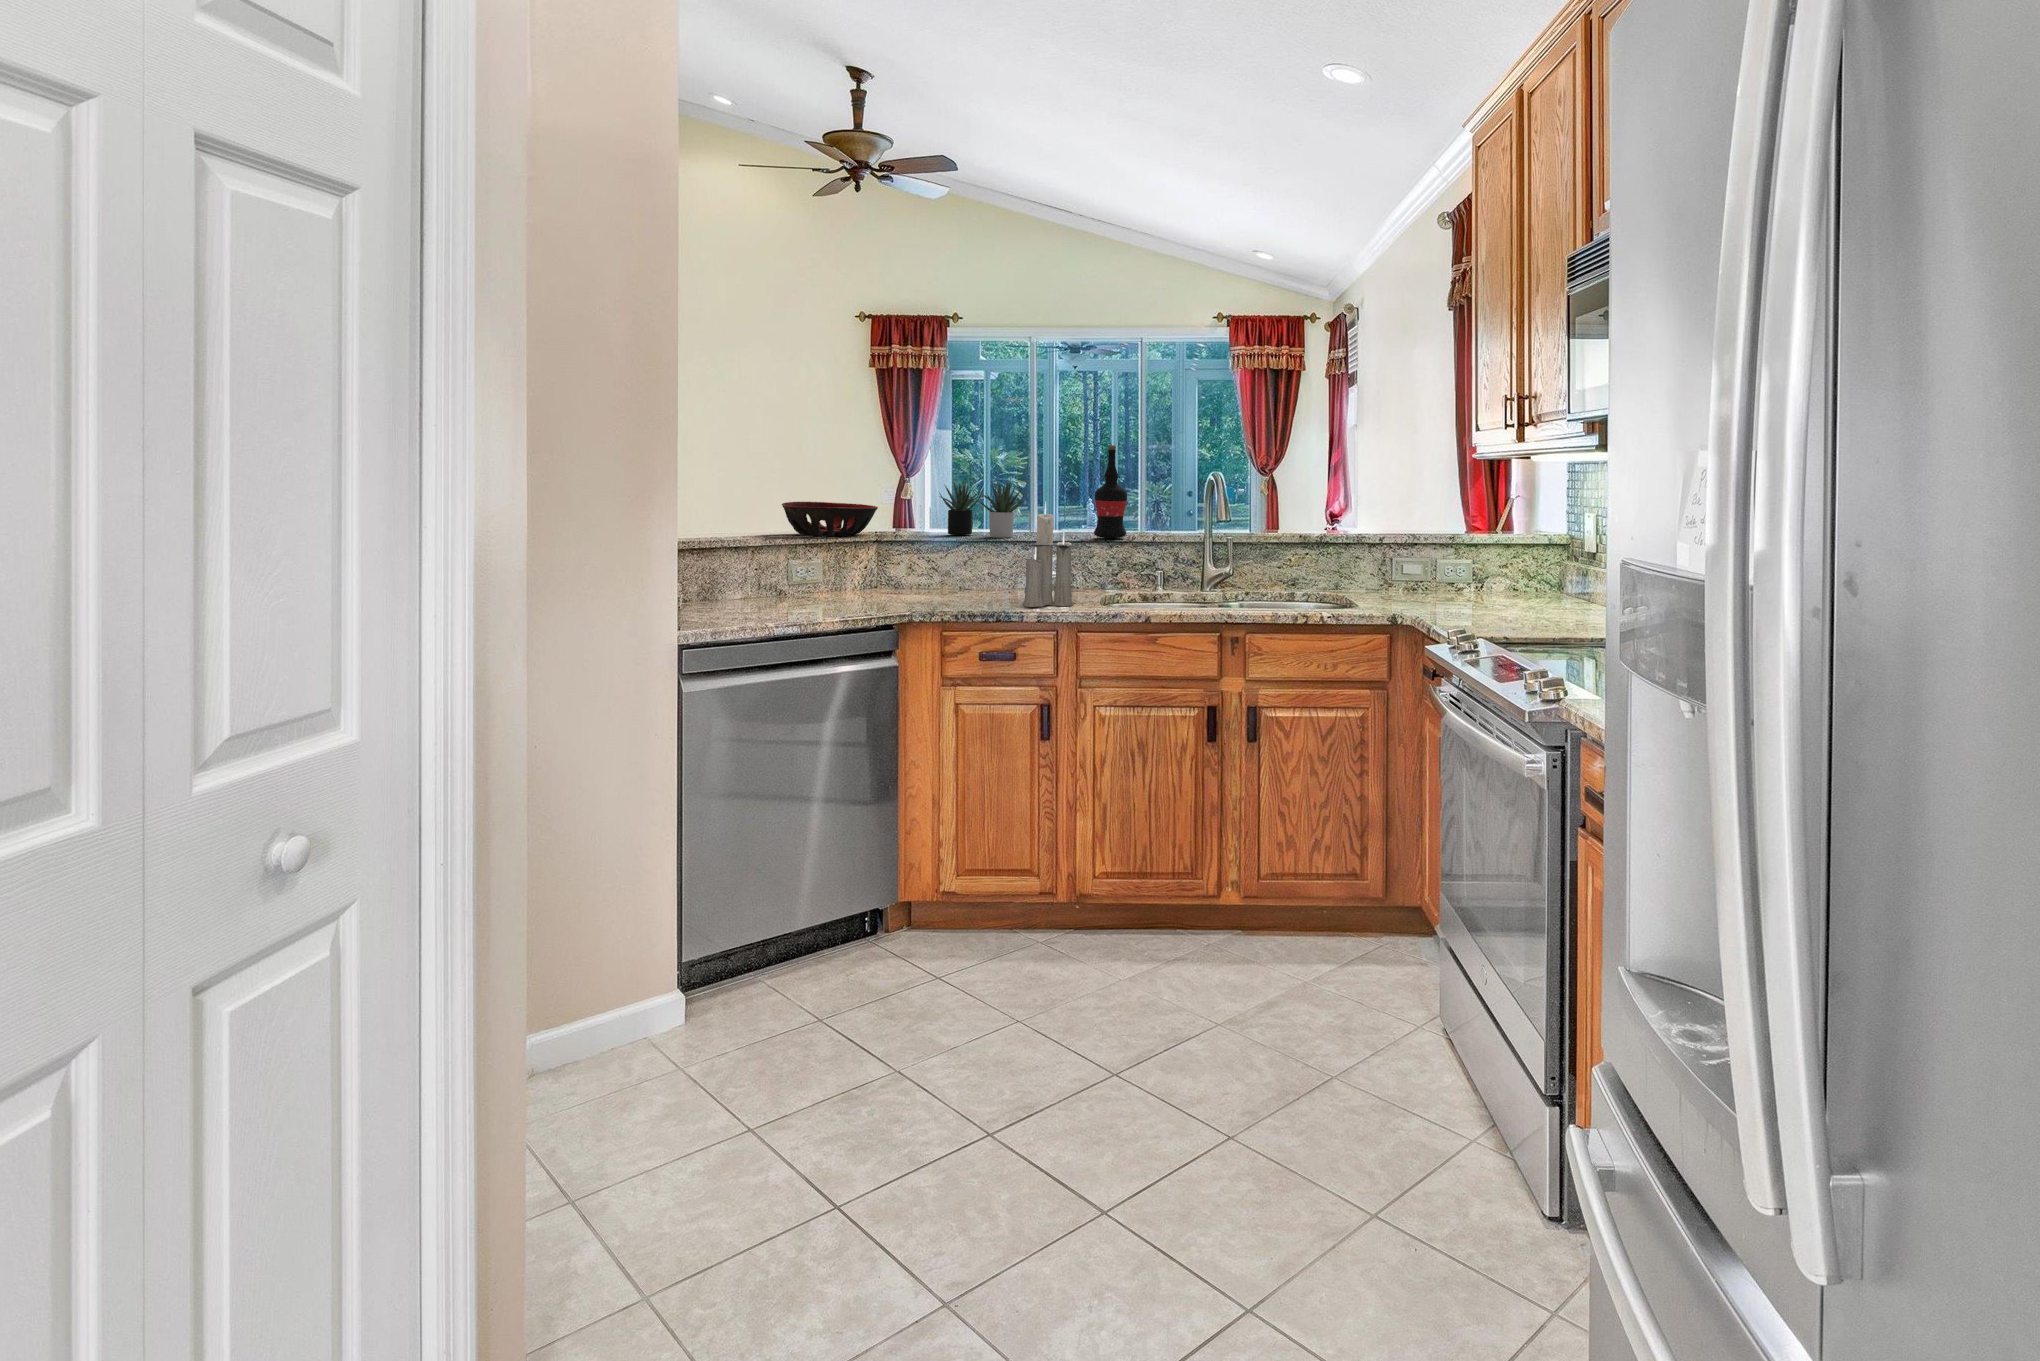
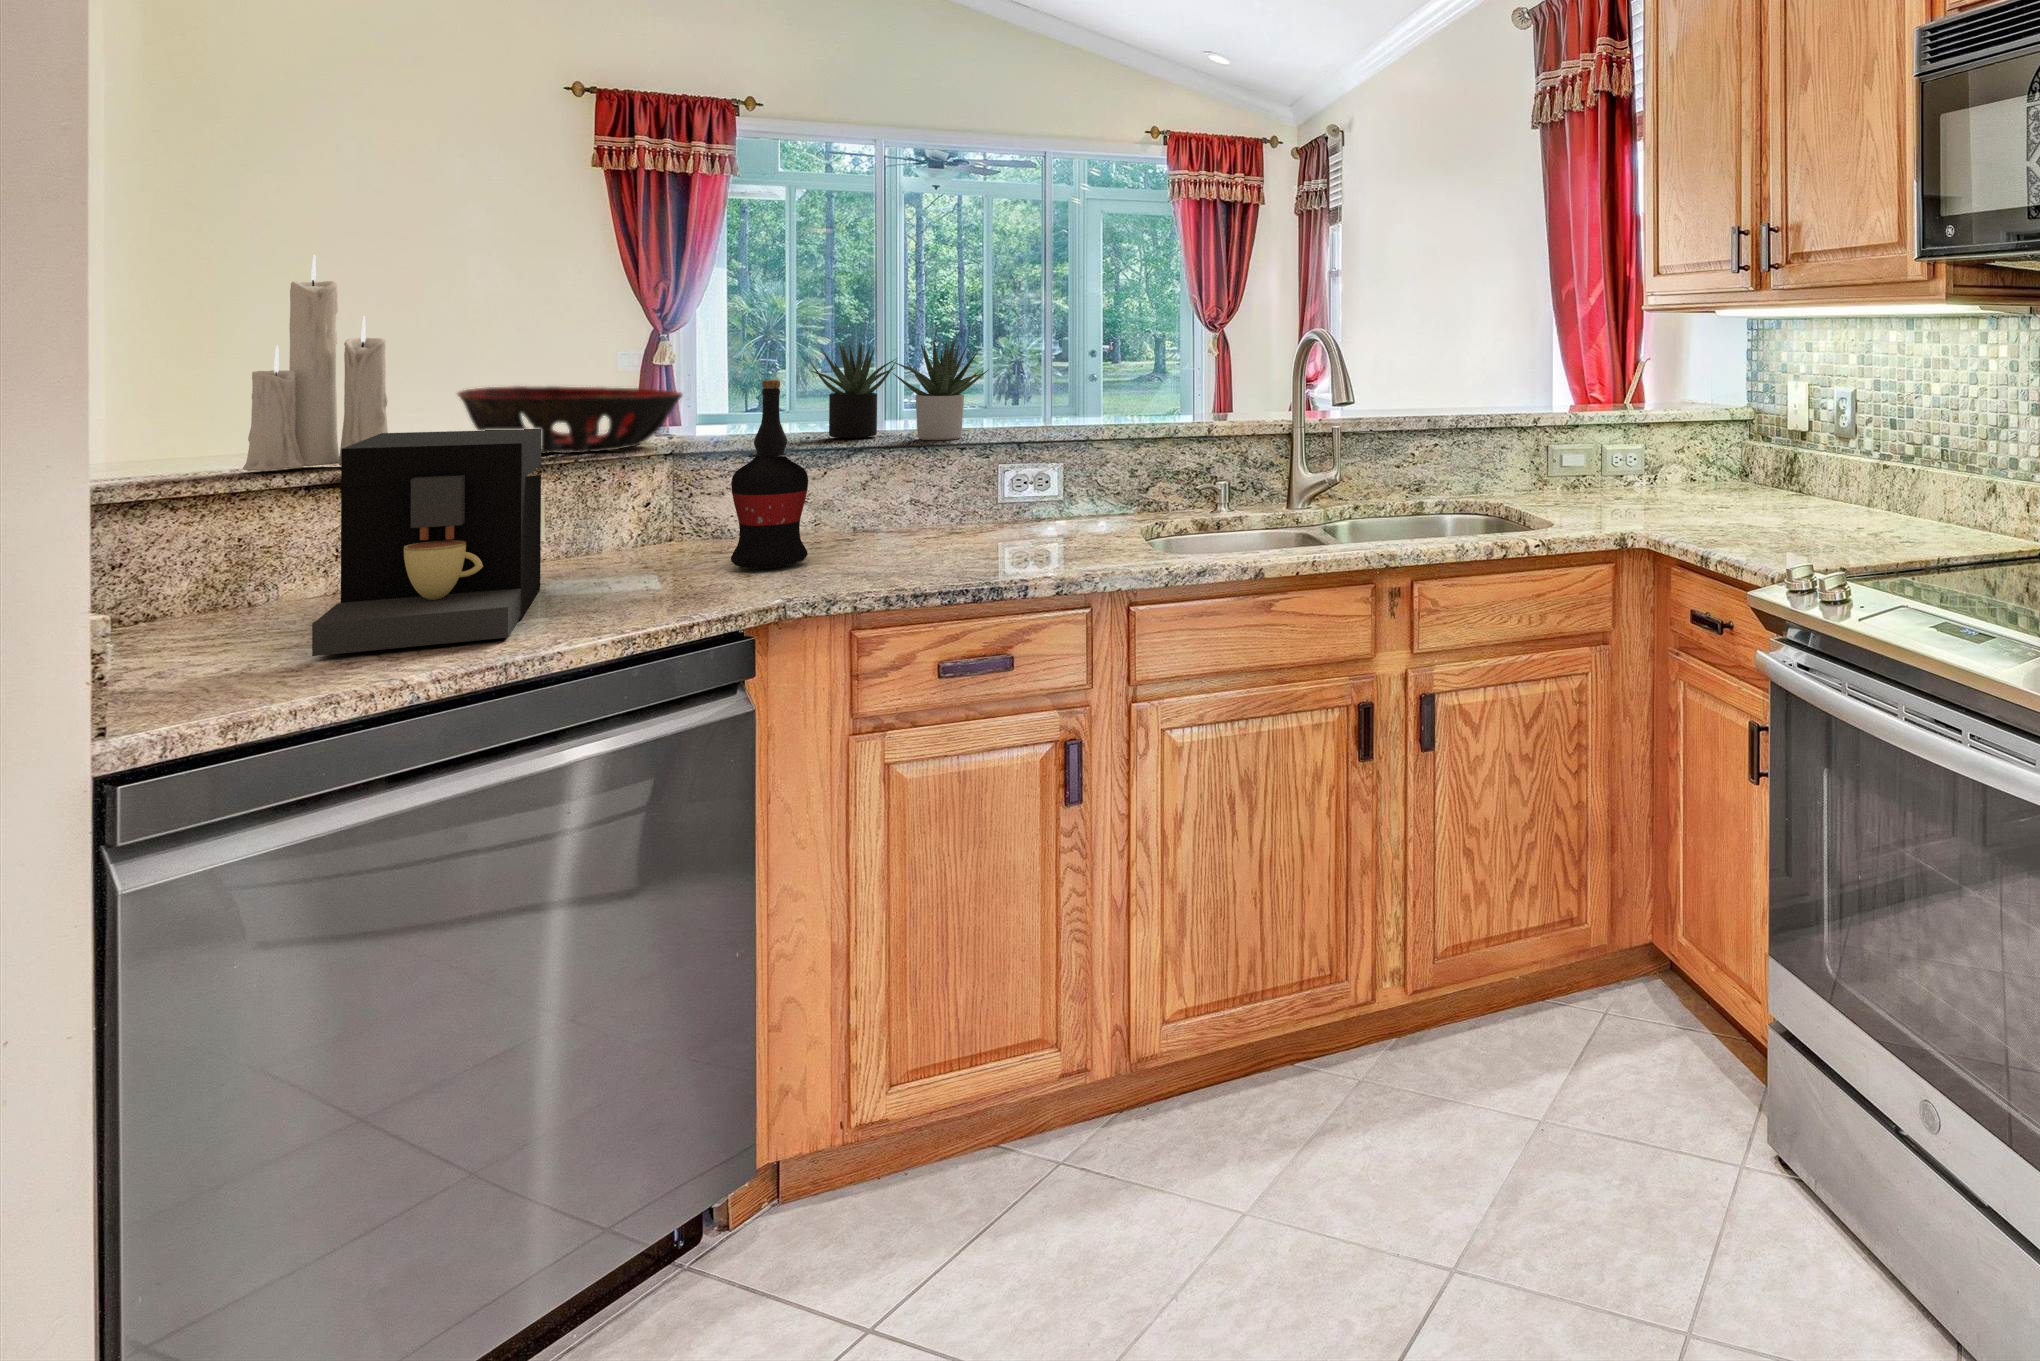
wine bottle: present [1094,445,1127,538] -> present [731,380,808,569]
candle: present [1023,502,1072,607] -> present [243,255,388,471]
coffee maker: none [726,522,813,616] -> present [312,429,541,656]

